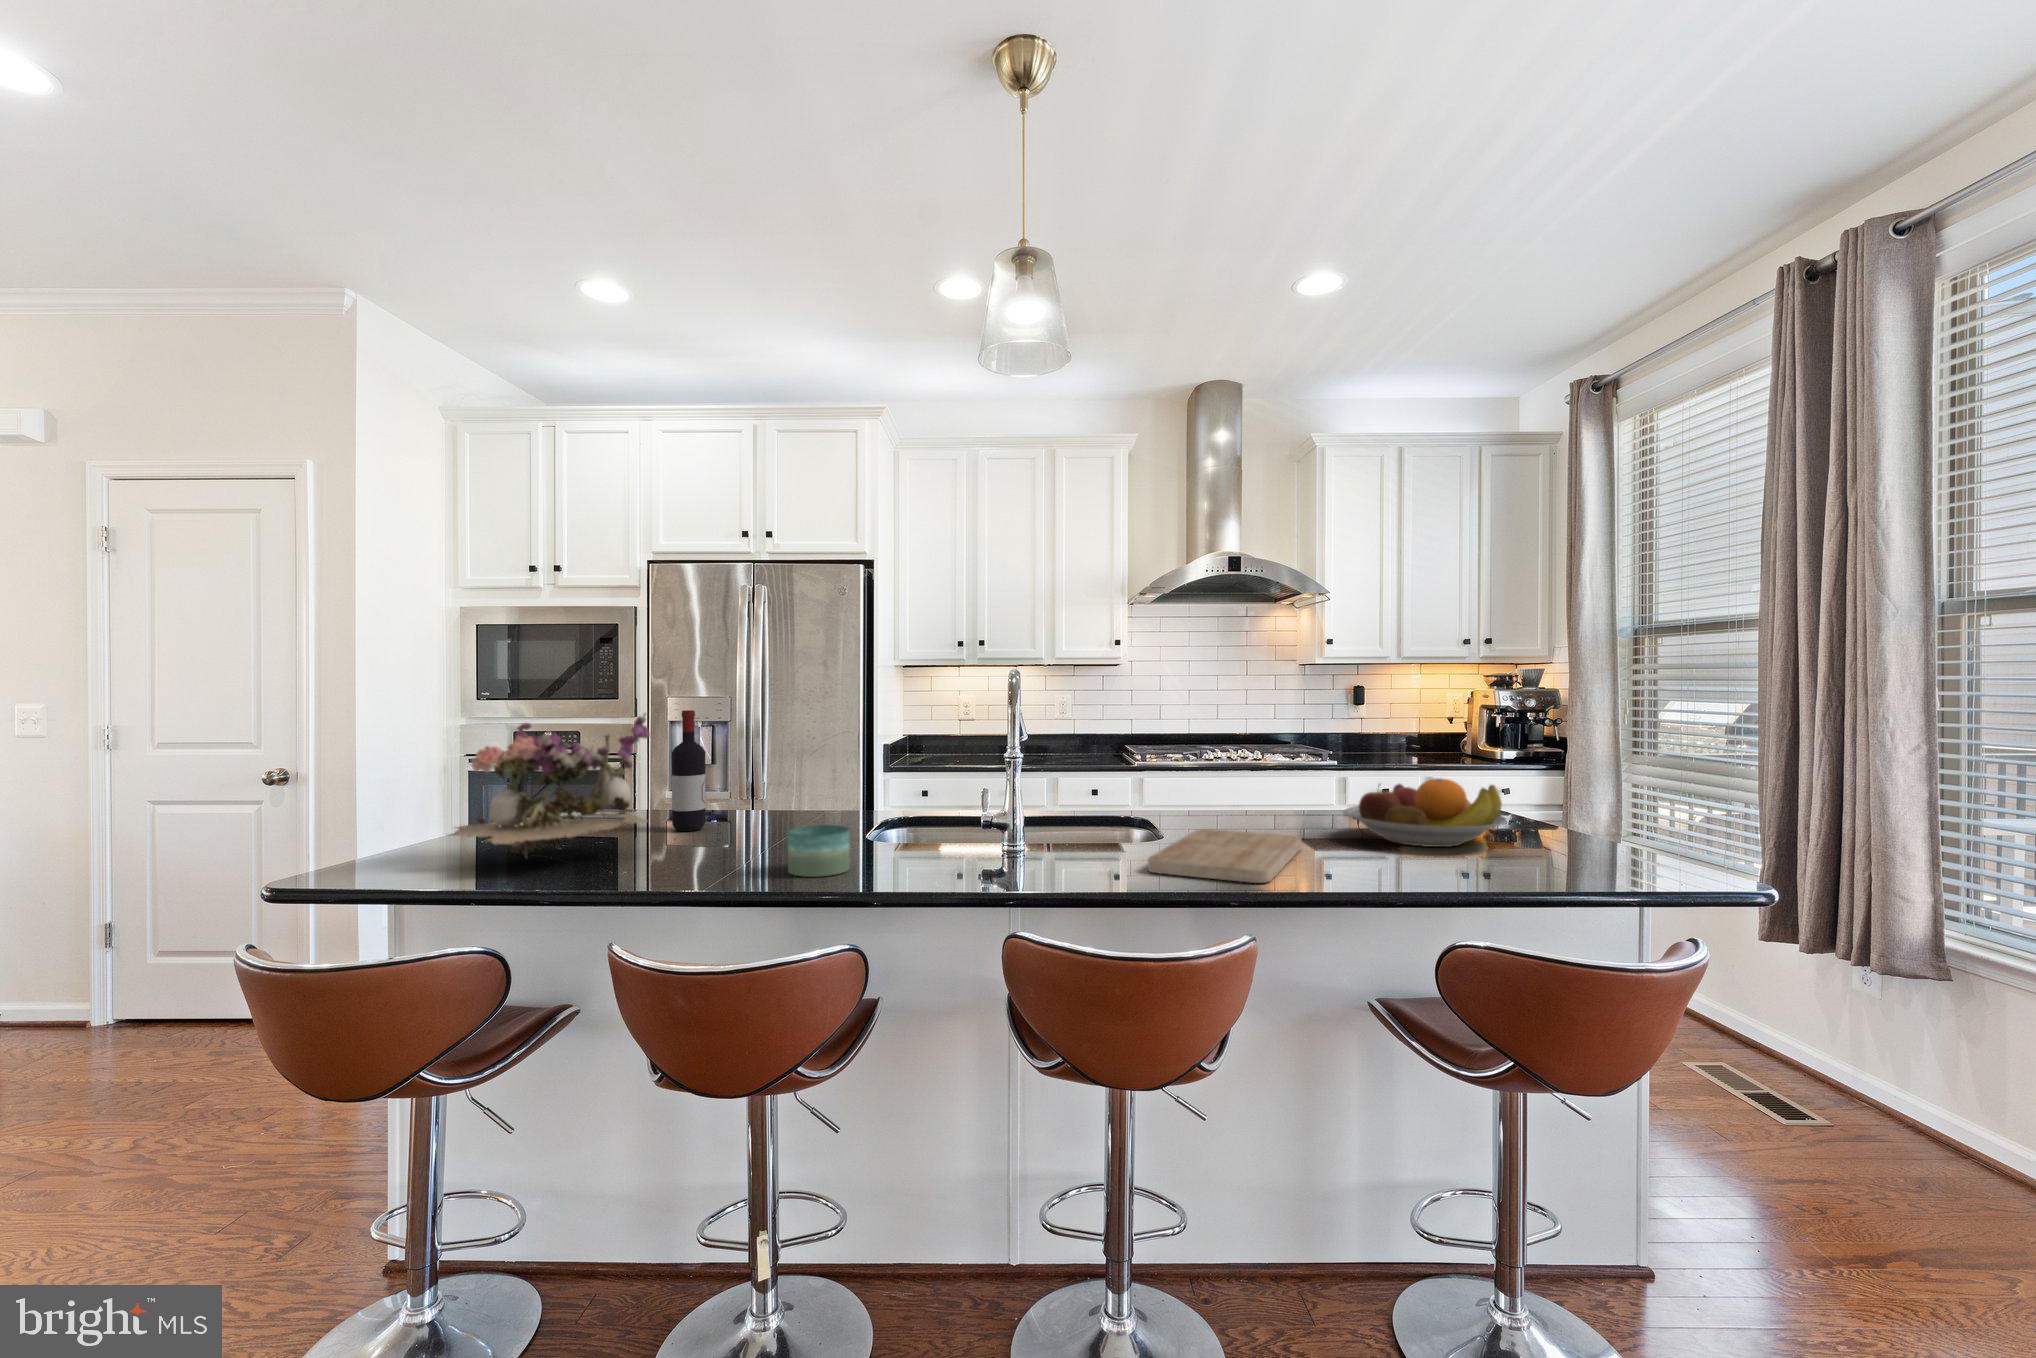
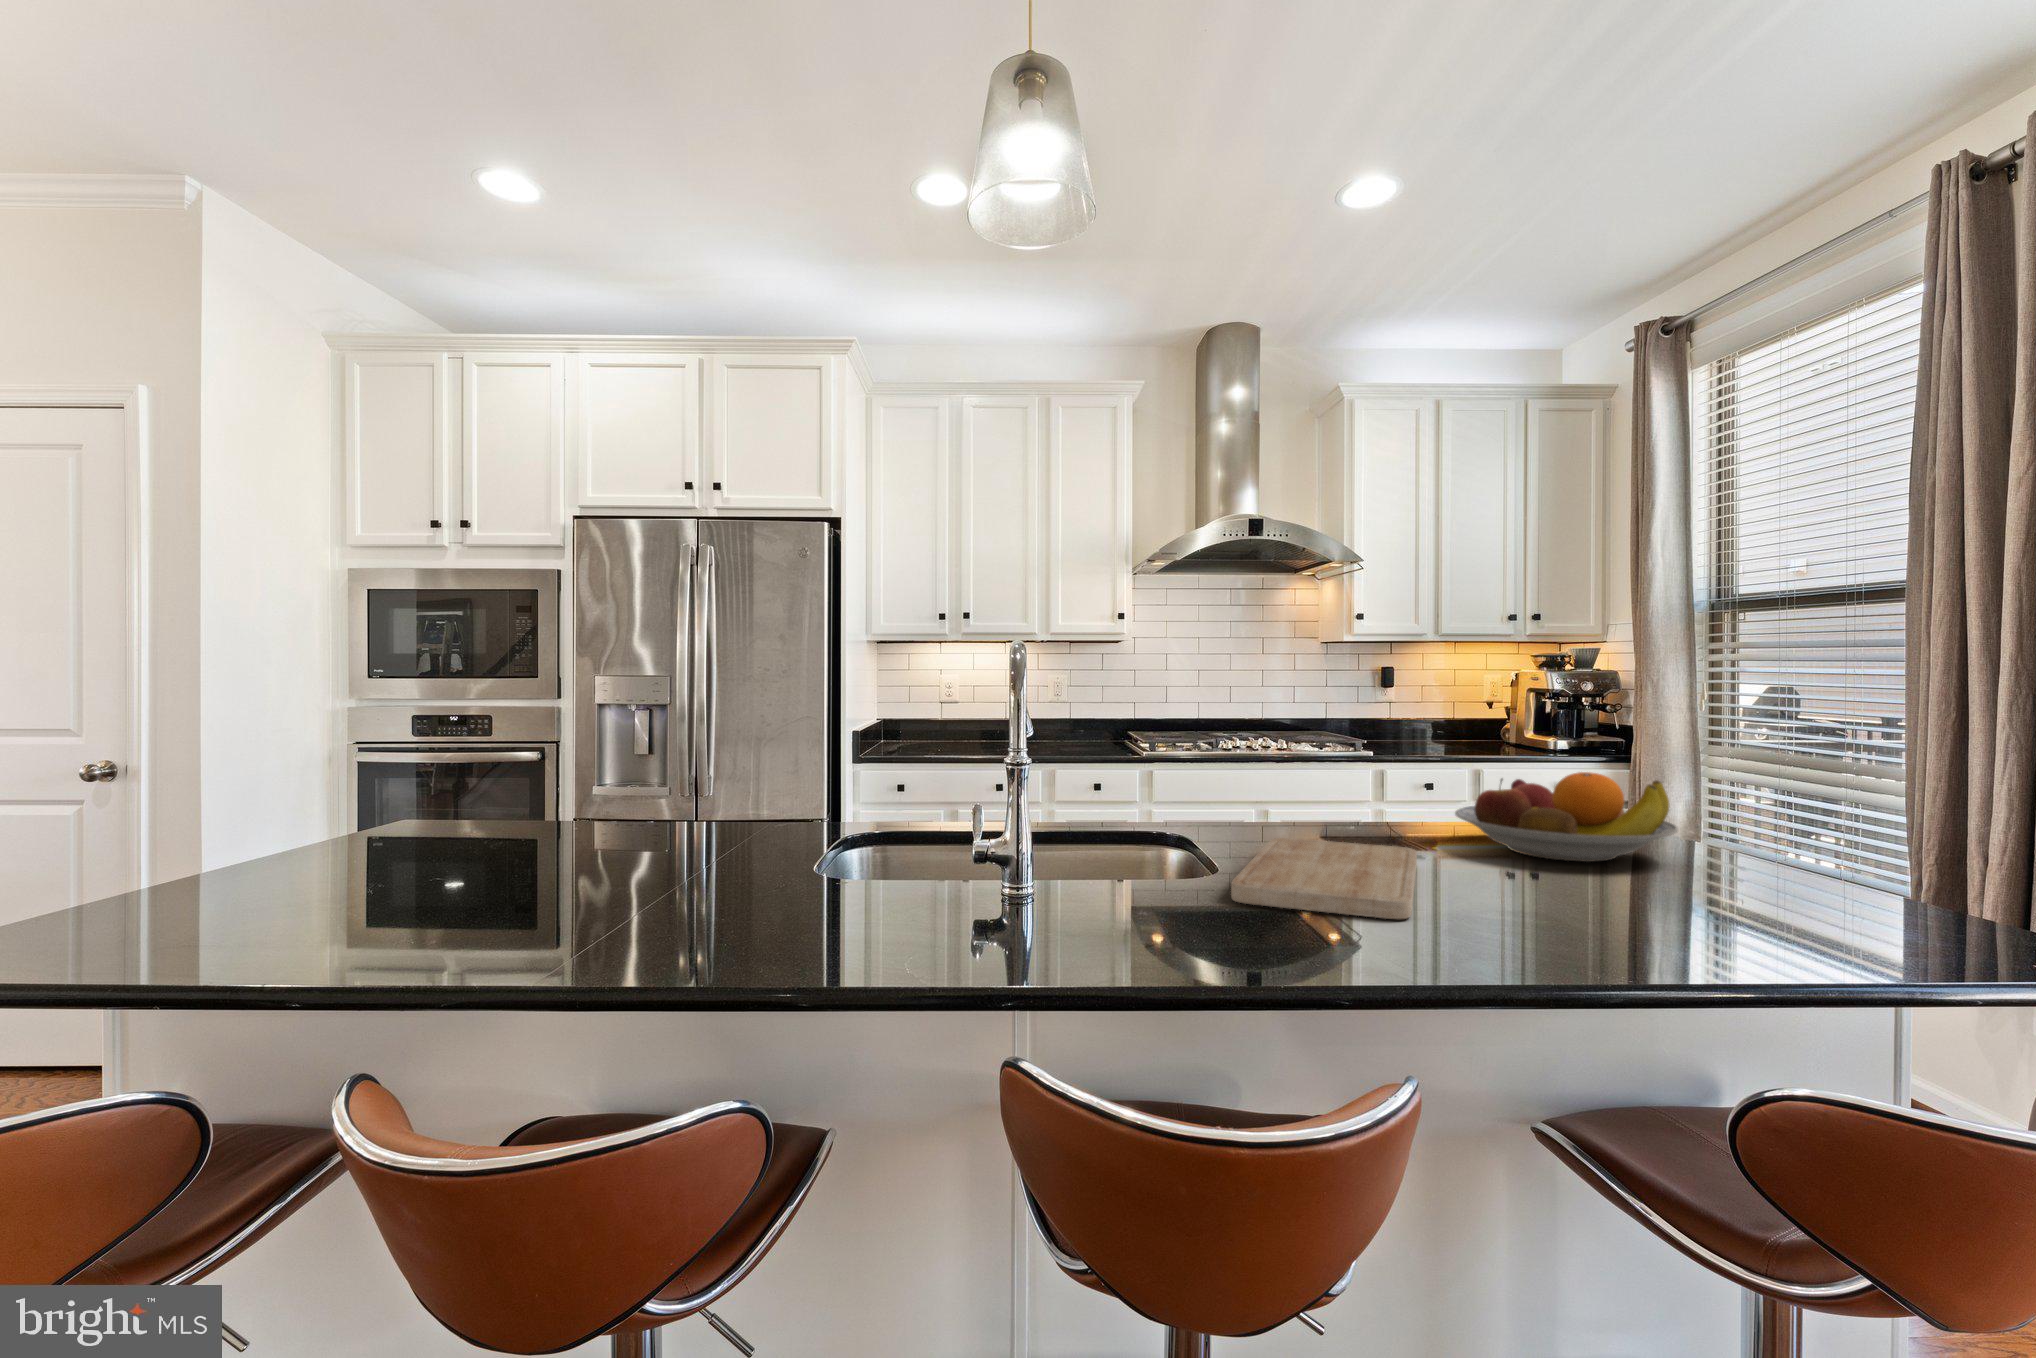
wine bottle: present [672,710,706,831] -> none [579,683,625,842]
flower arrangement: present [449,713,650,858] -> none [232,682,541,886]
candle: present [788,825,850,877] -> none [728,837,816,912]

